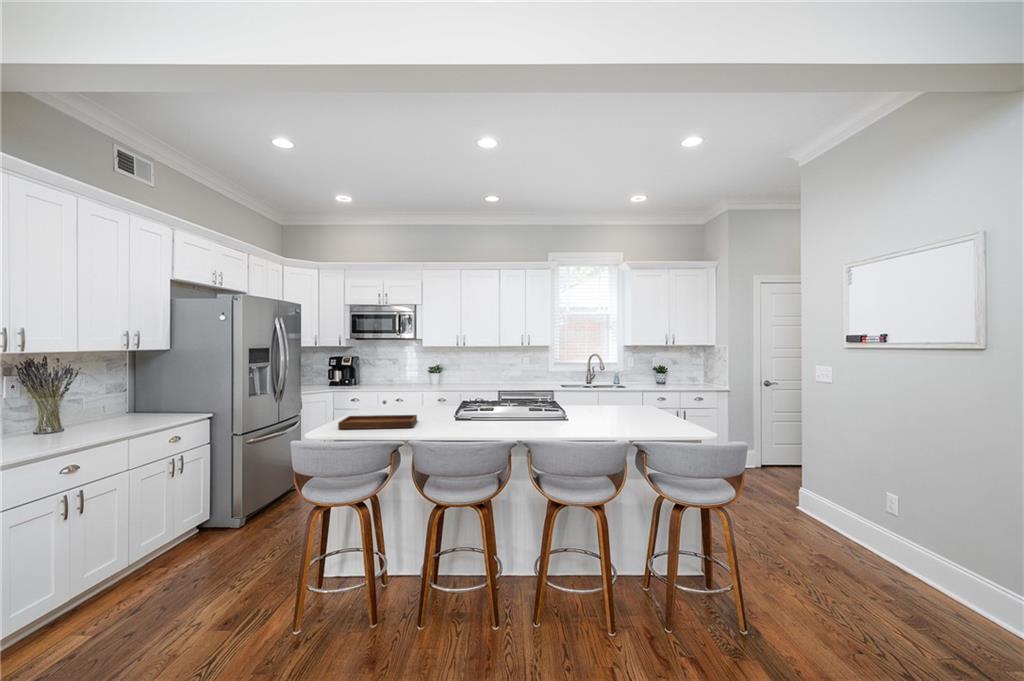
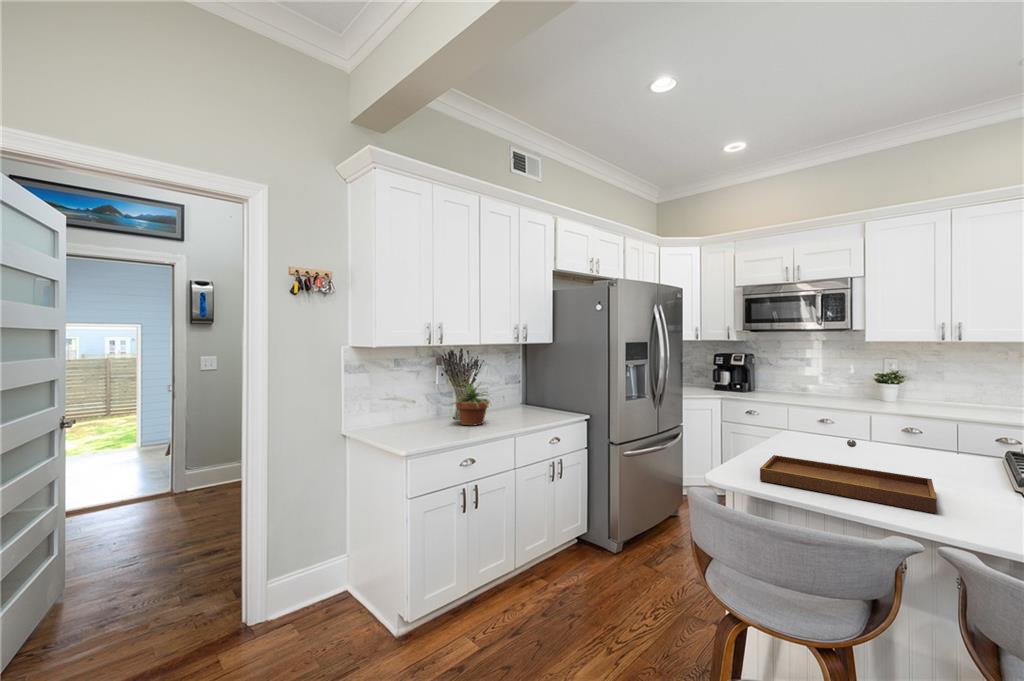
potted plant: none [35,389,100,437] -> present [454,383,491,426]

